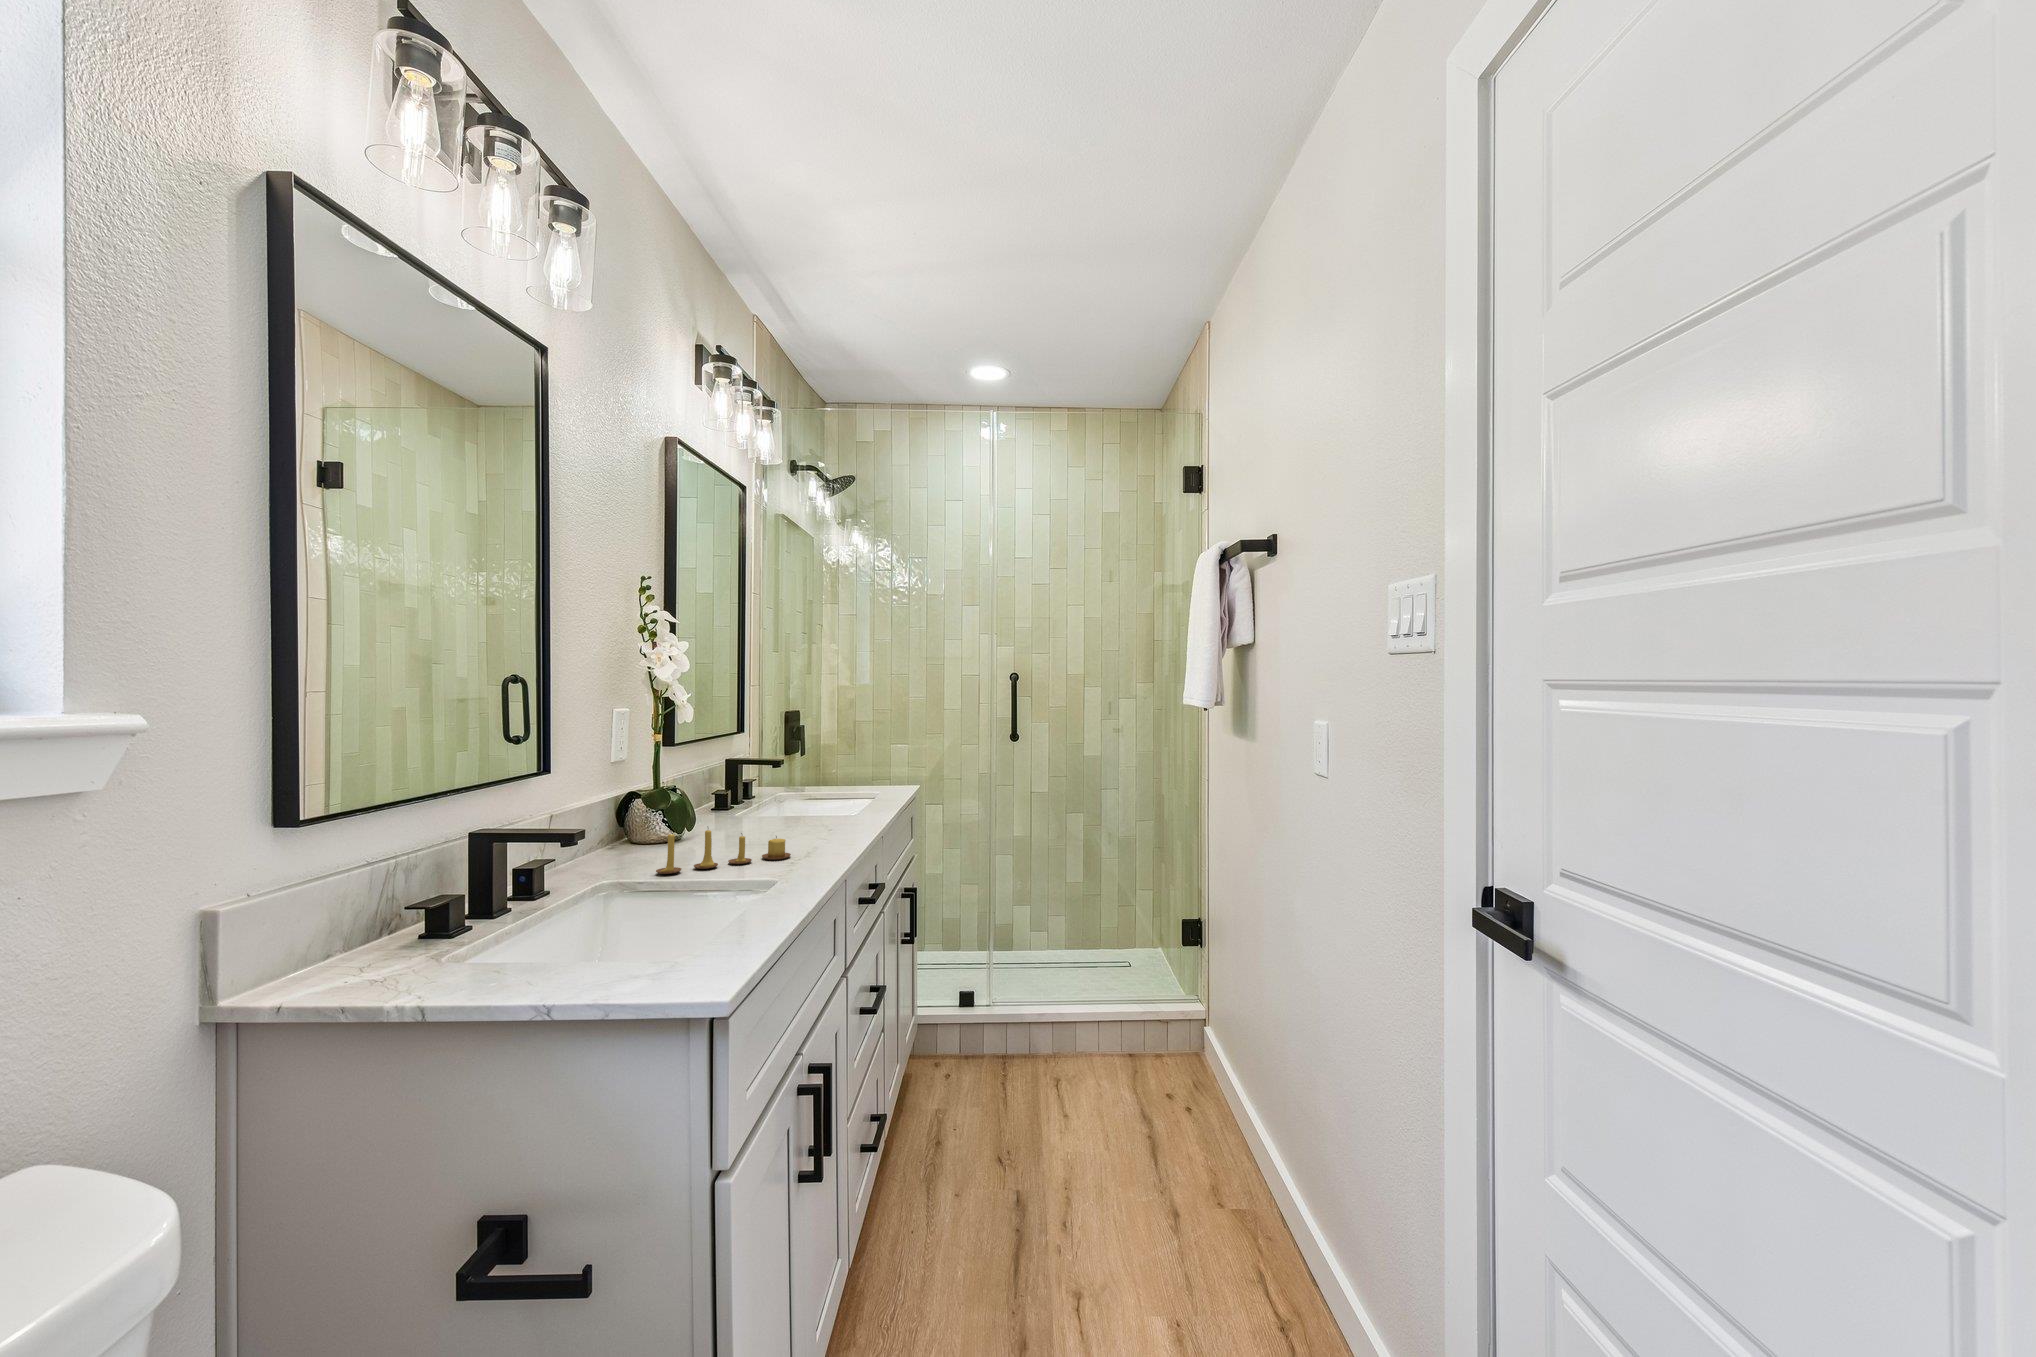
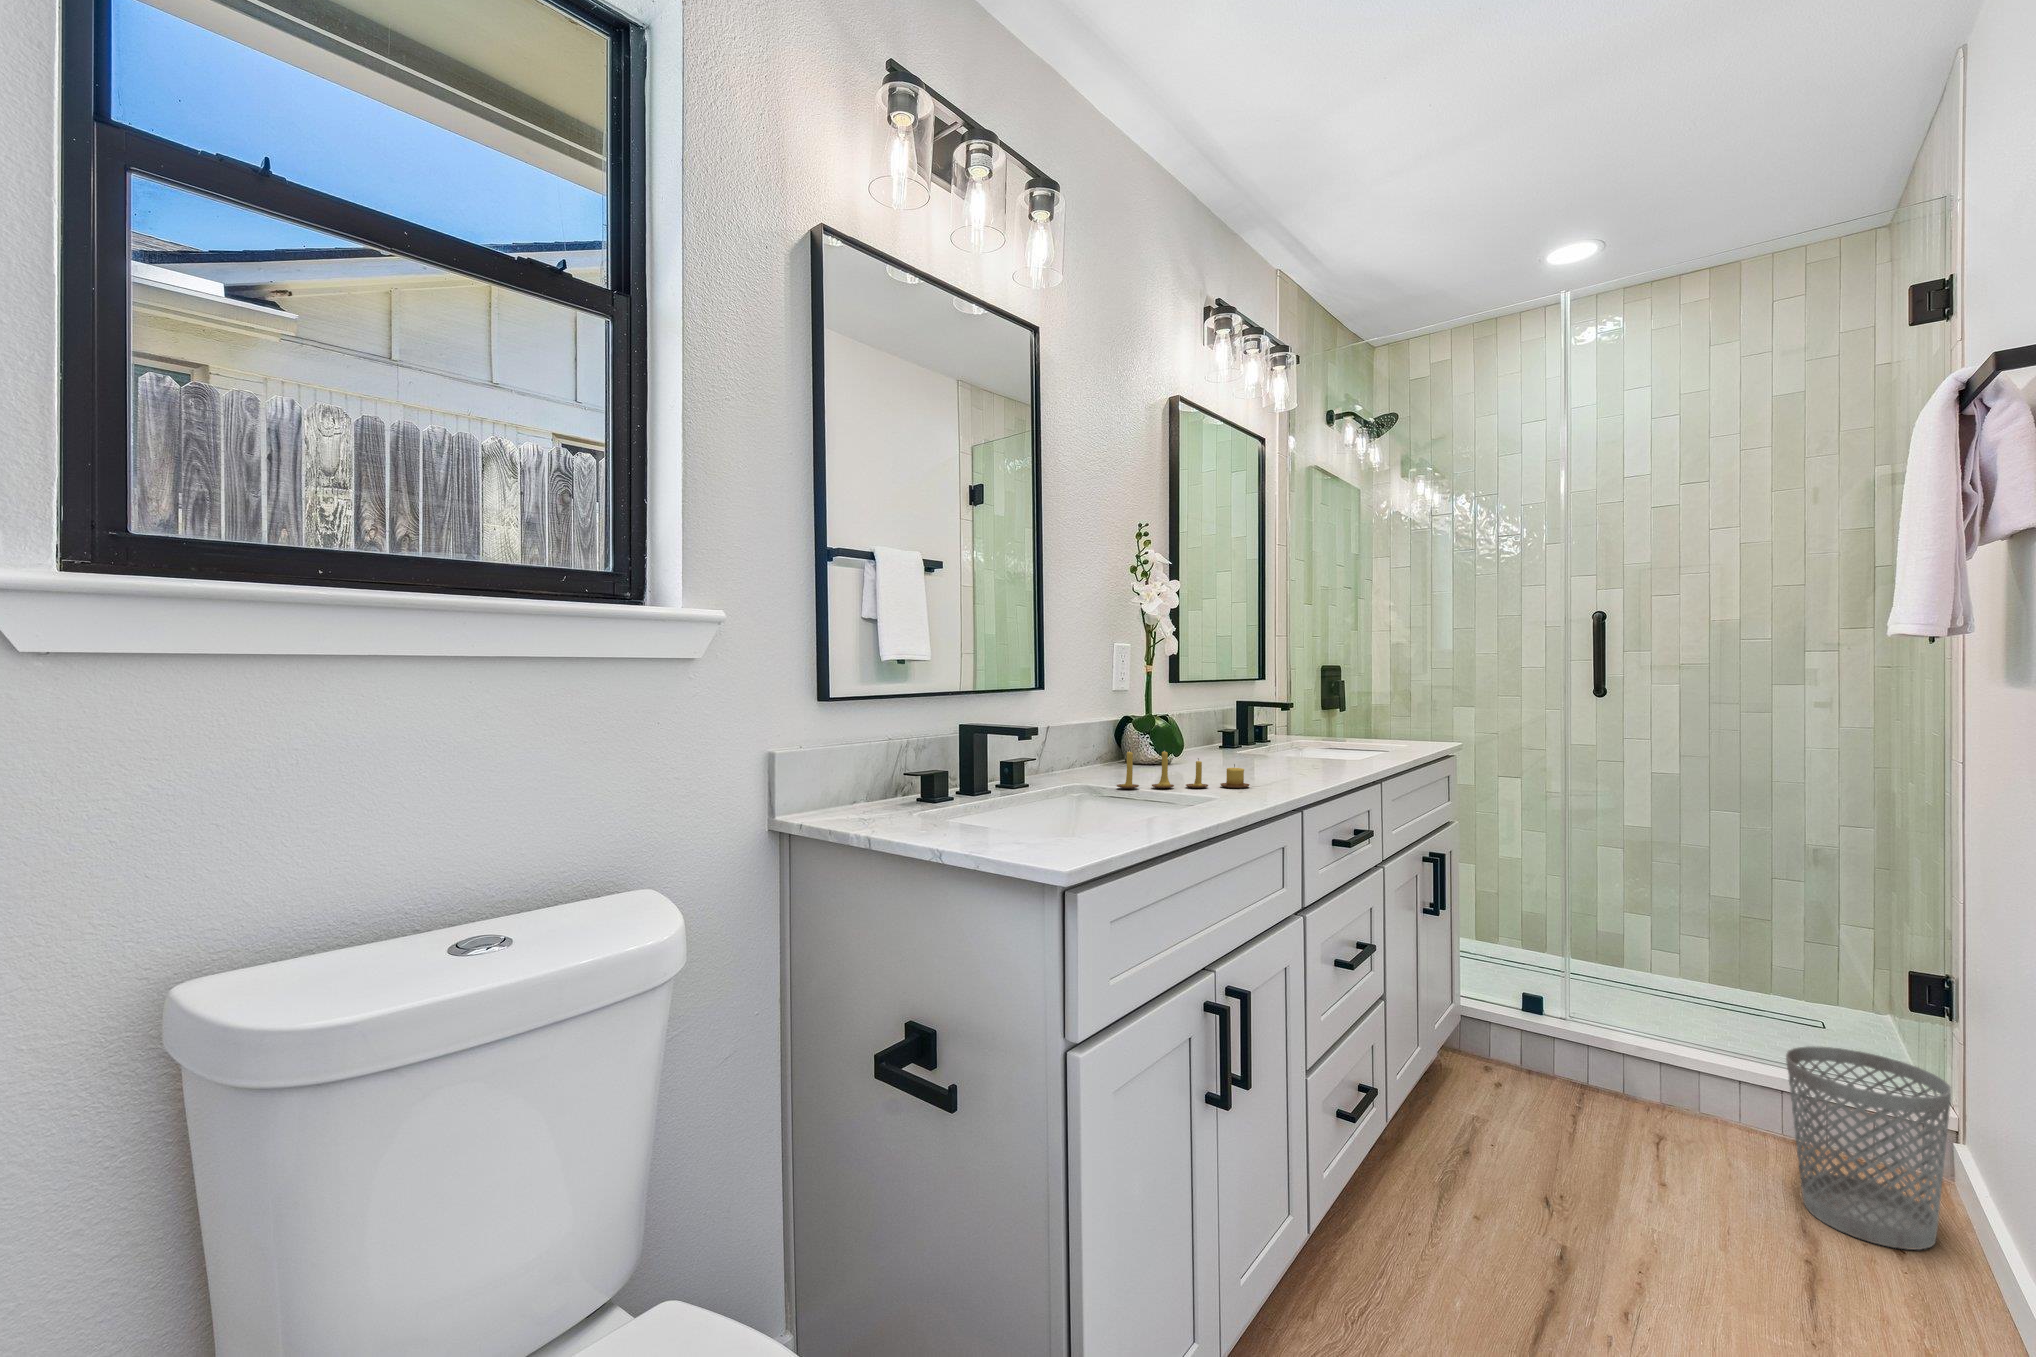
wastebasket: none [1131,981,1213,1111] -> present [1786,1046,1951,1250]

